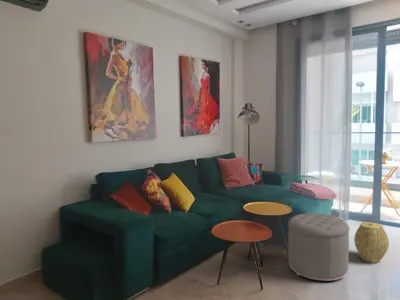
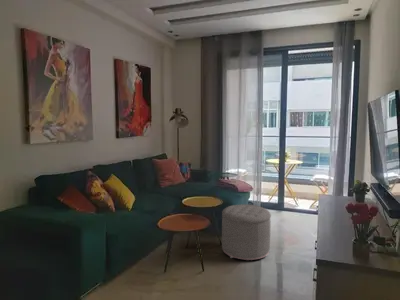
woven basket: present [354,222,389,263] -> none [271,209,297,242]

